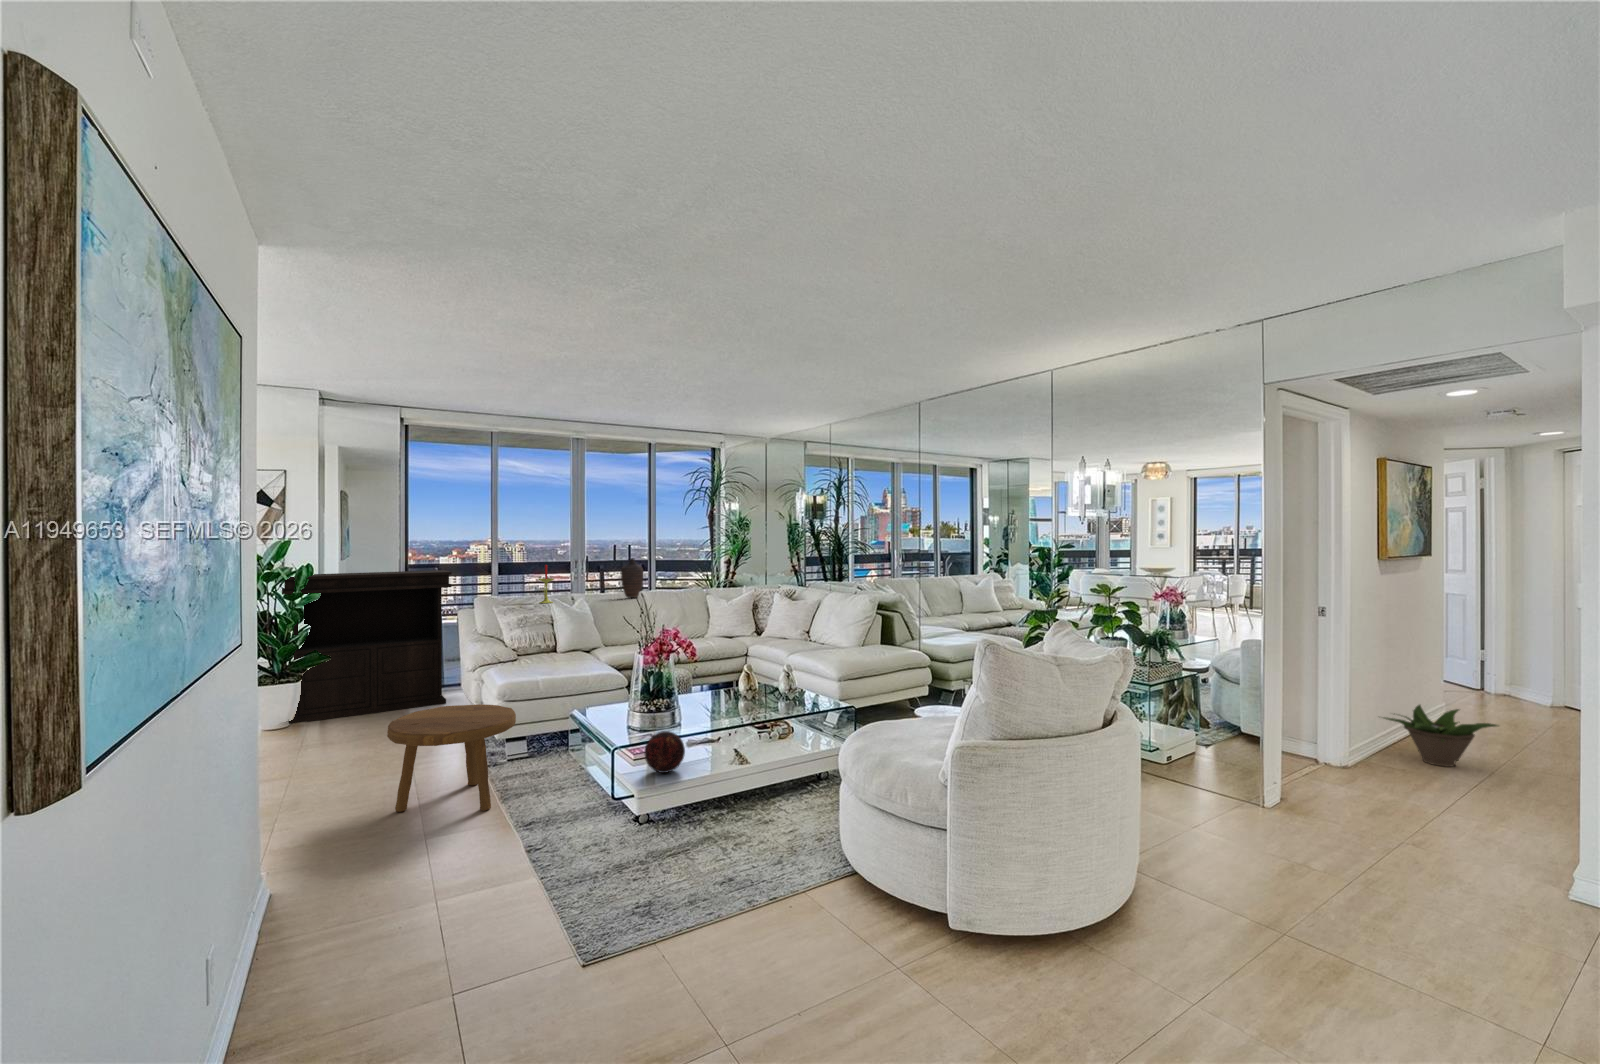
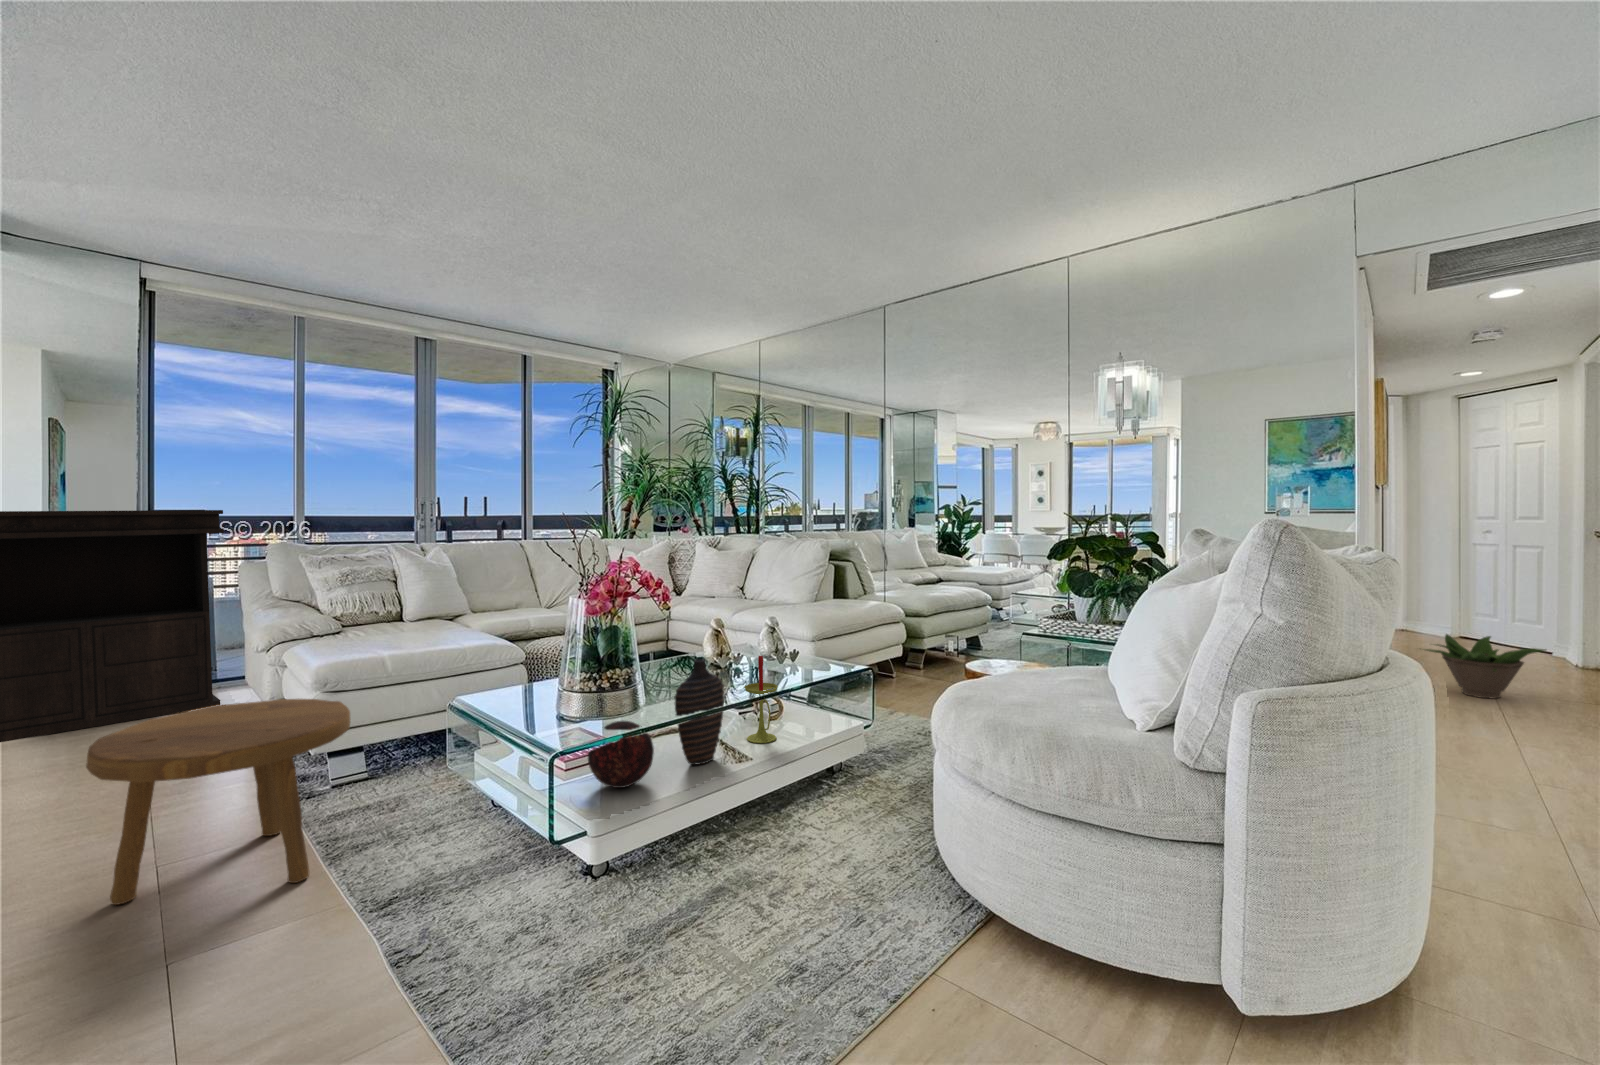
decorative vase: present [620,558,643,598] -> present [674,659,724,765]
candle: present [538,565,554,603] -> present [744,656,778,743]

